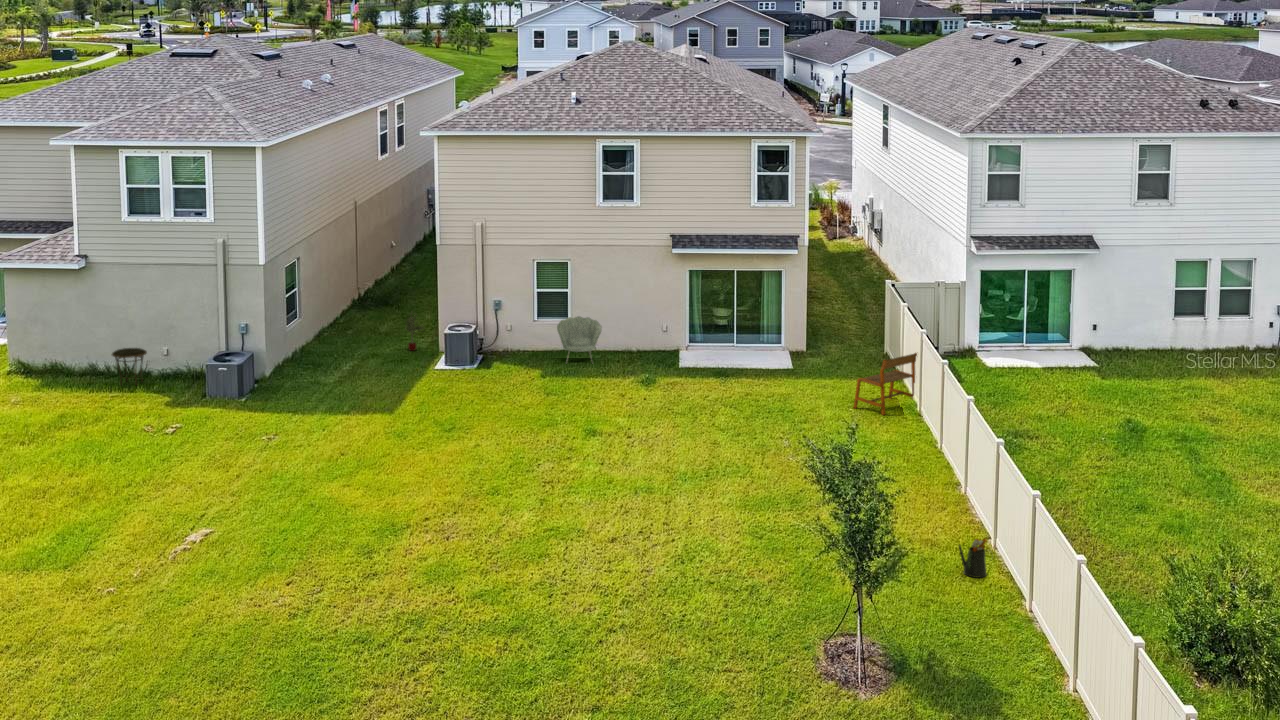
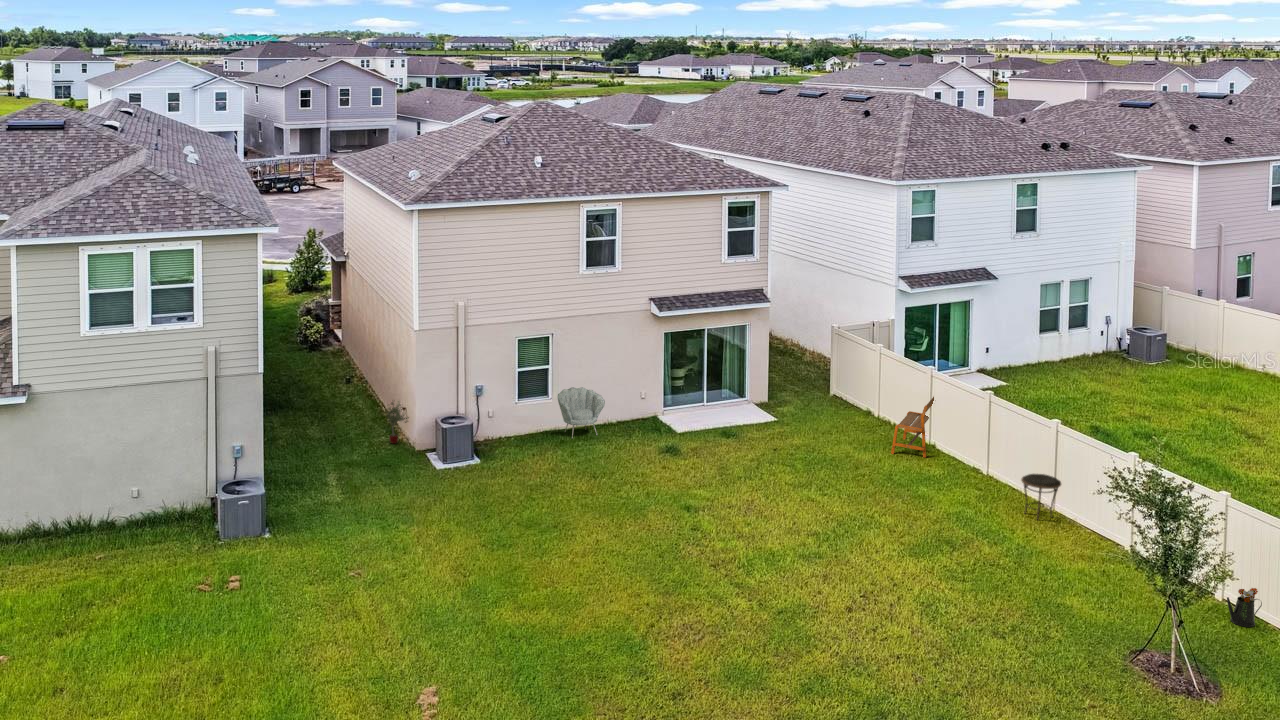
side table: present [112,348,147,384] -> present [1021,474,1061,520]

